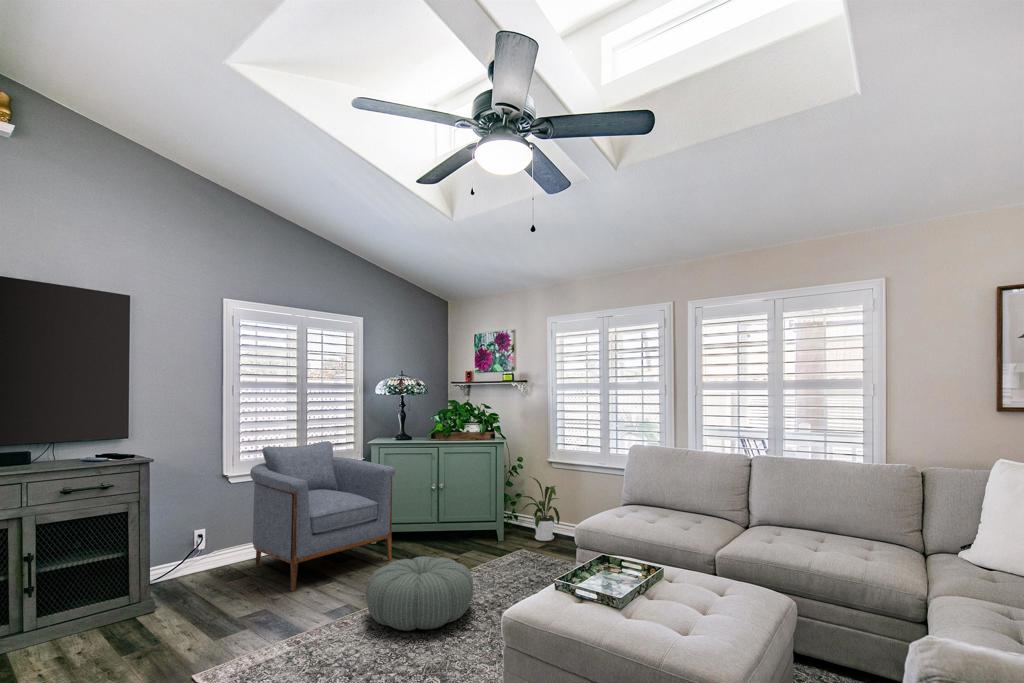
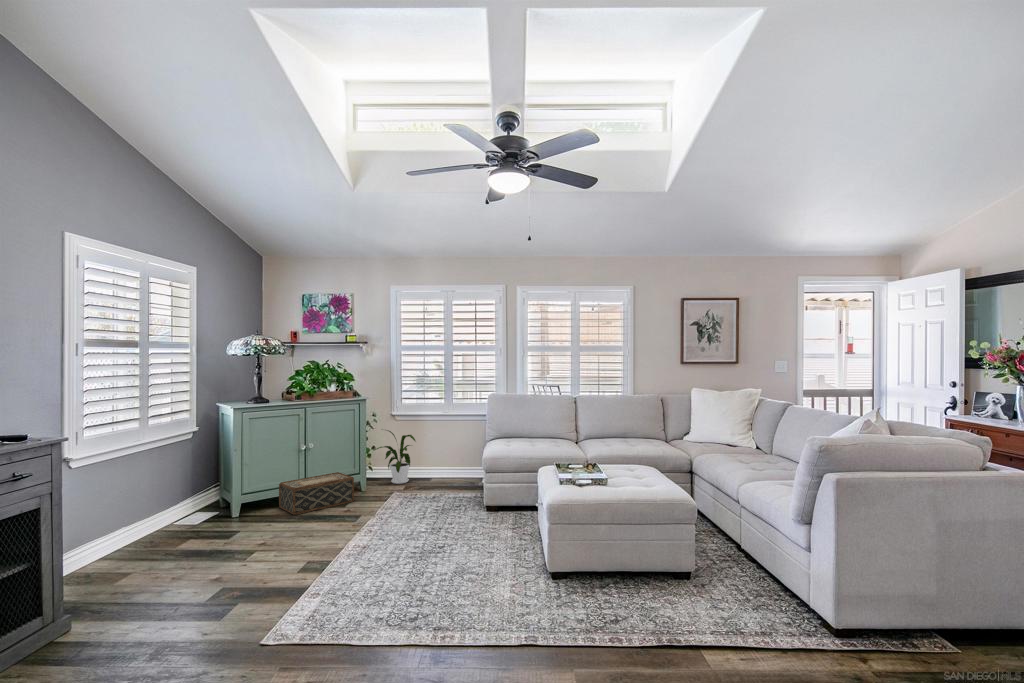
armchair: present [250,441,395,592] -> none [115,409,289,568]
woven basket: none [407,517,473,554] -> present [279,472,354,515]
pouf: present [366,556,474,631] -> none [348,498,446,560]

